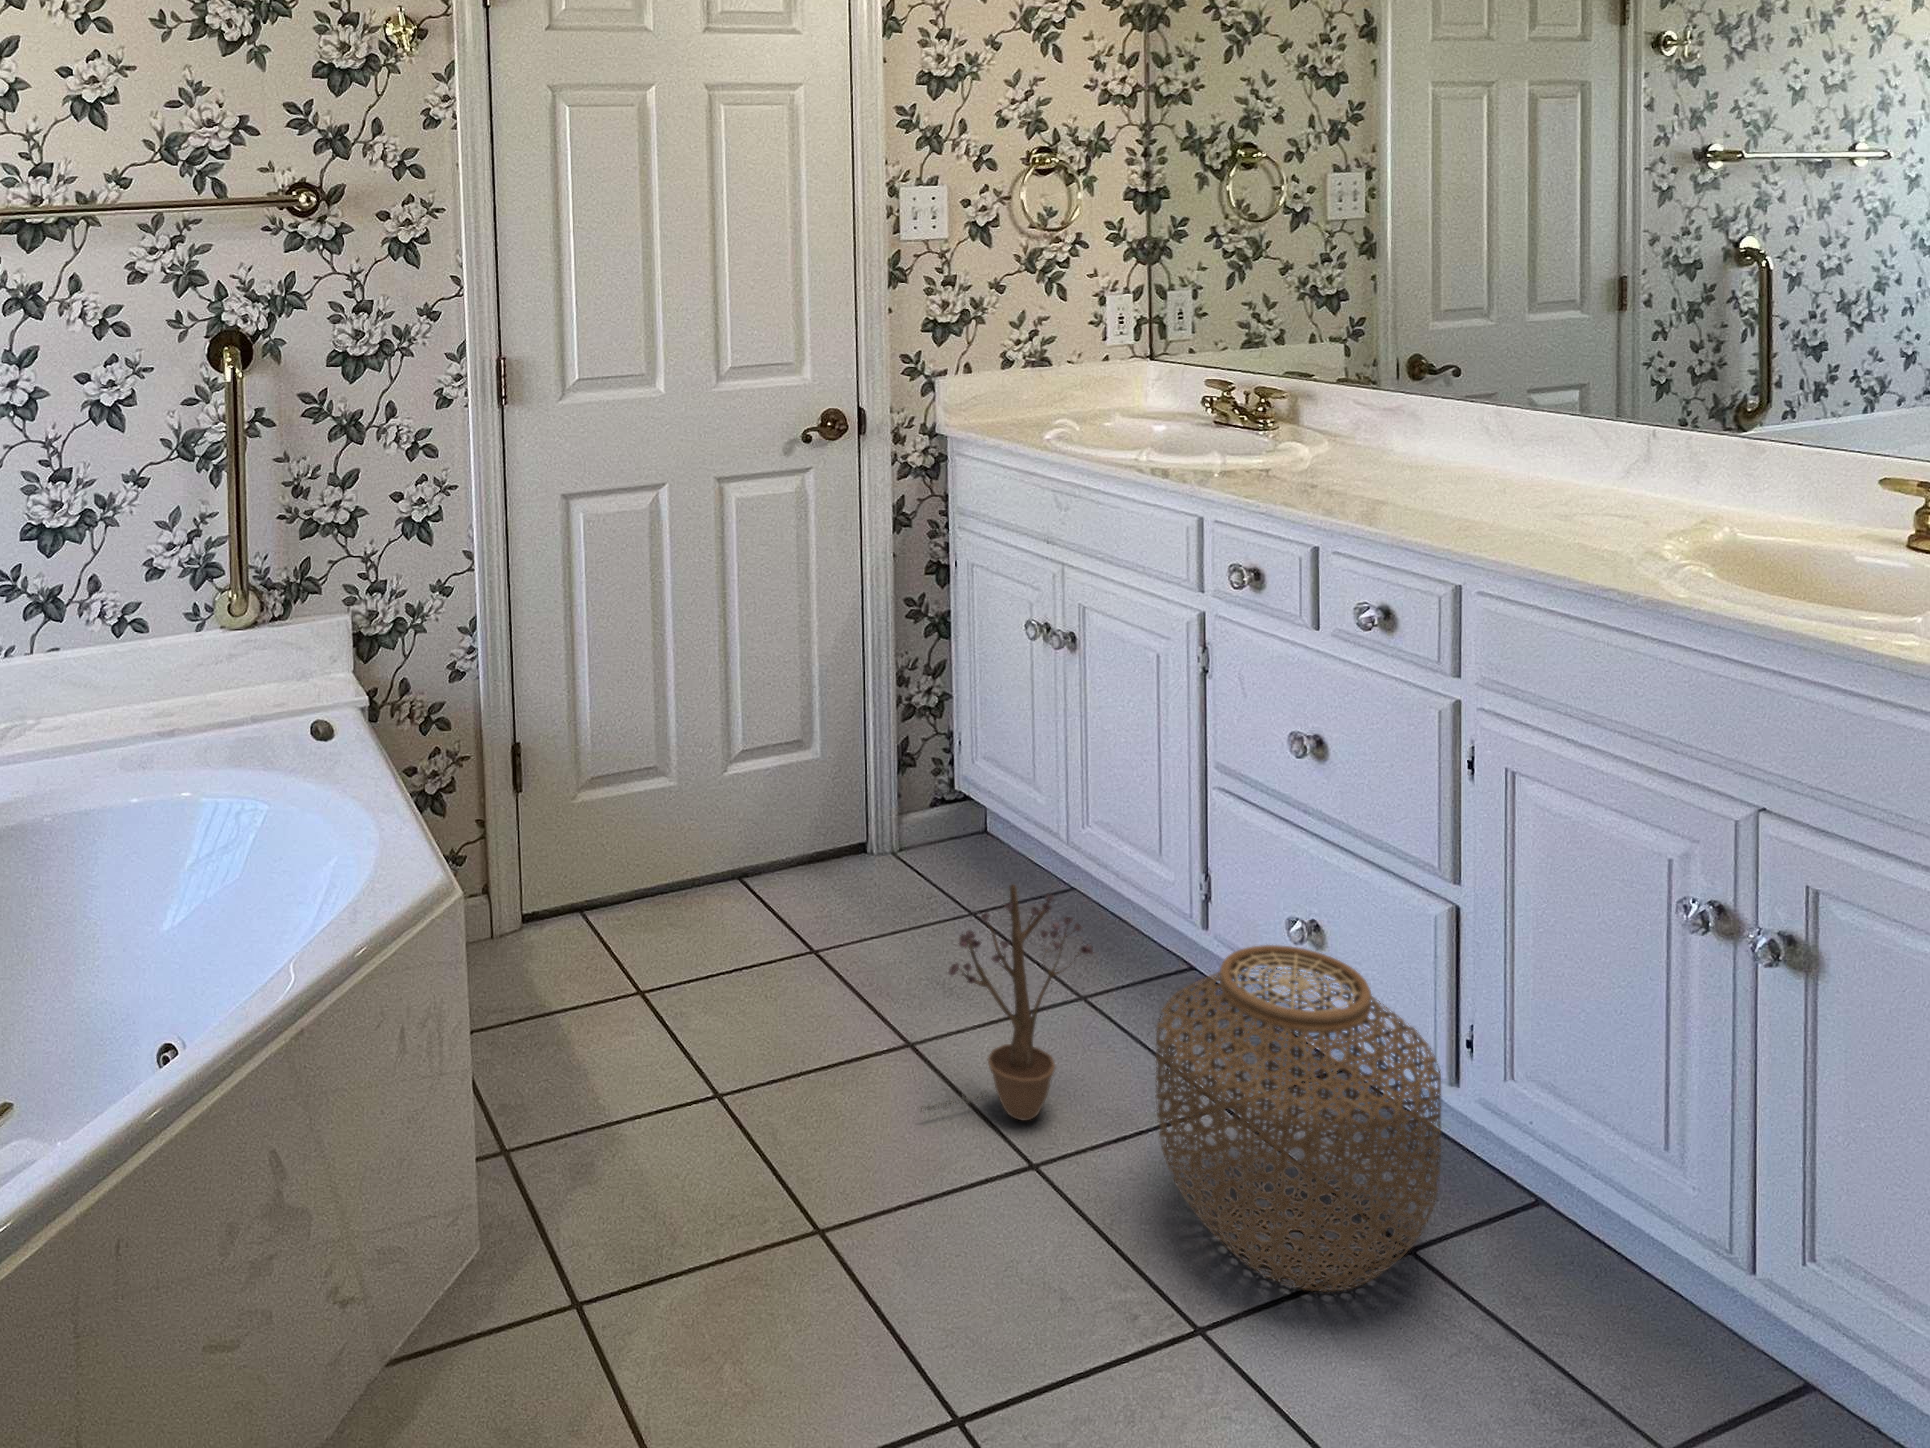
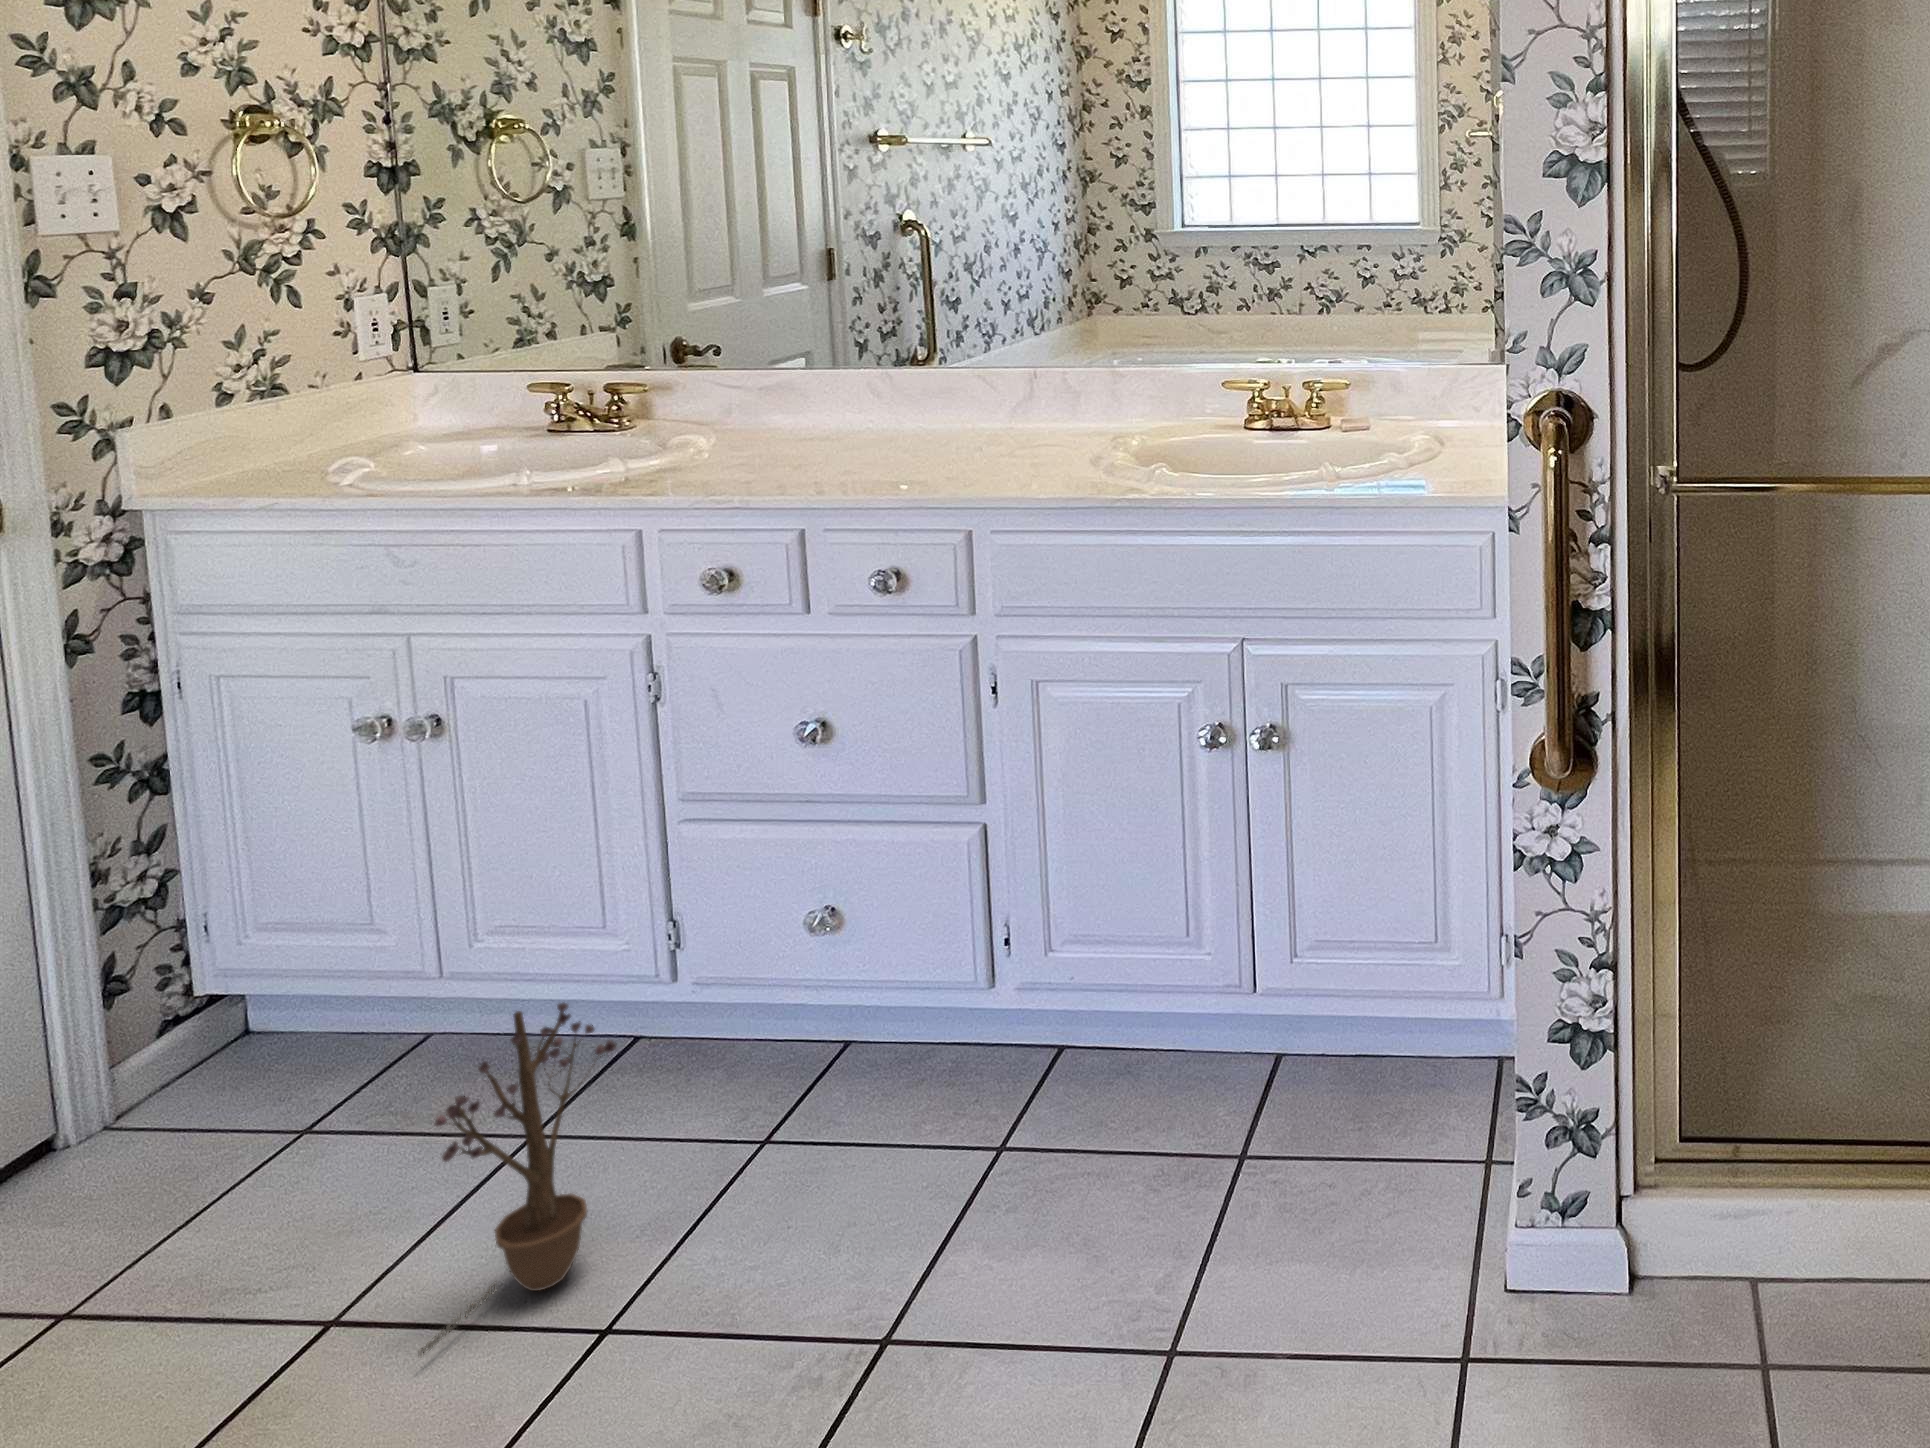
woven basket: present [1156,945,1441,1292] -> none [746,916,1034,1252]

